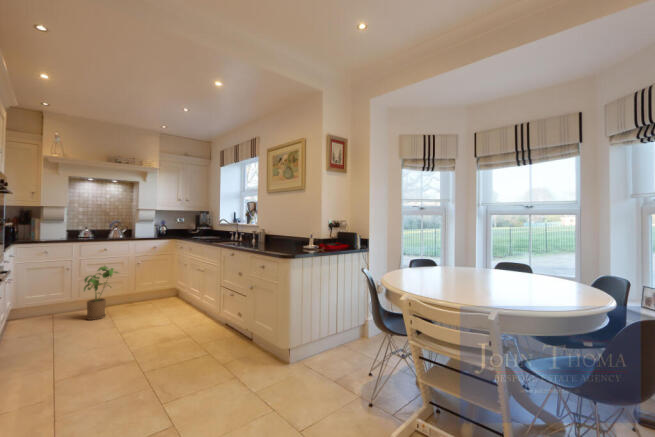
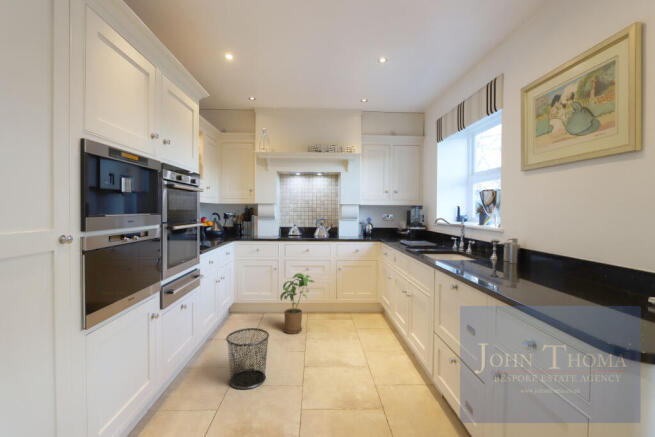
waste bin: none [46,308,91,356] -> present [226,328,269,389]

